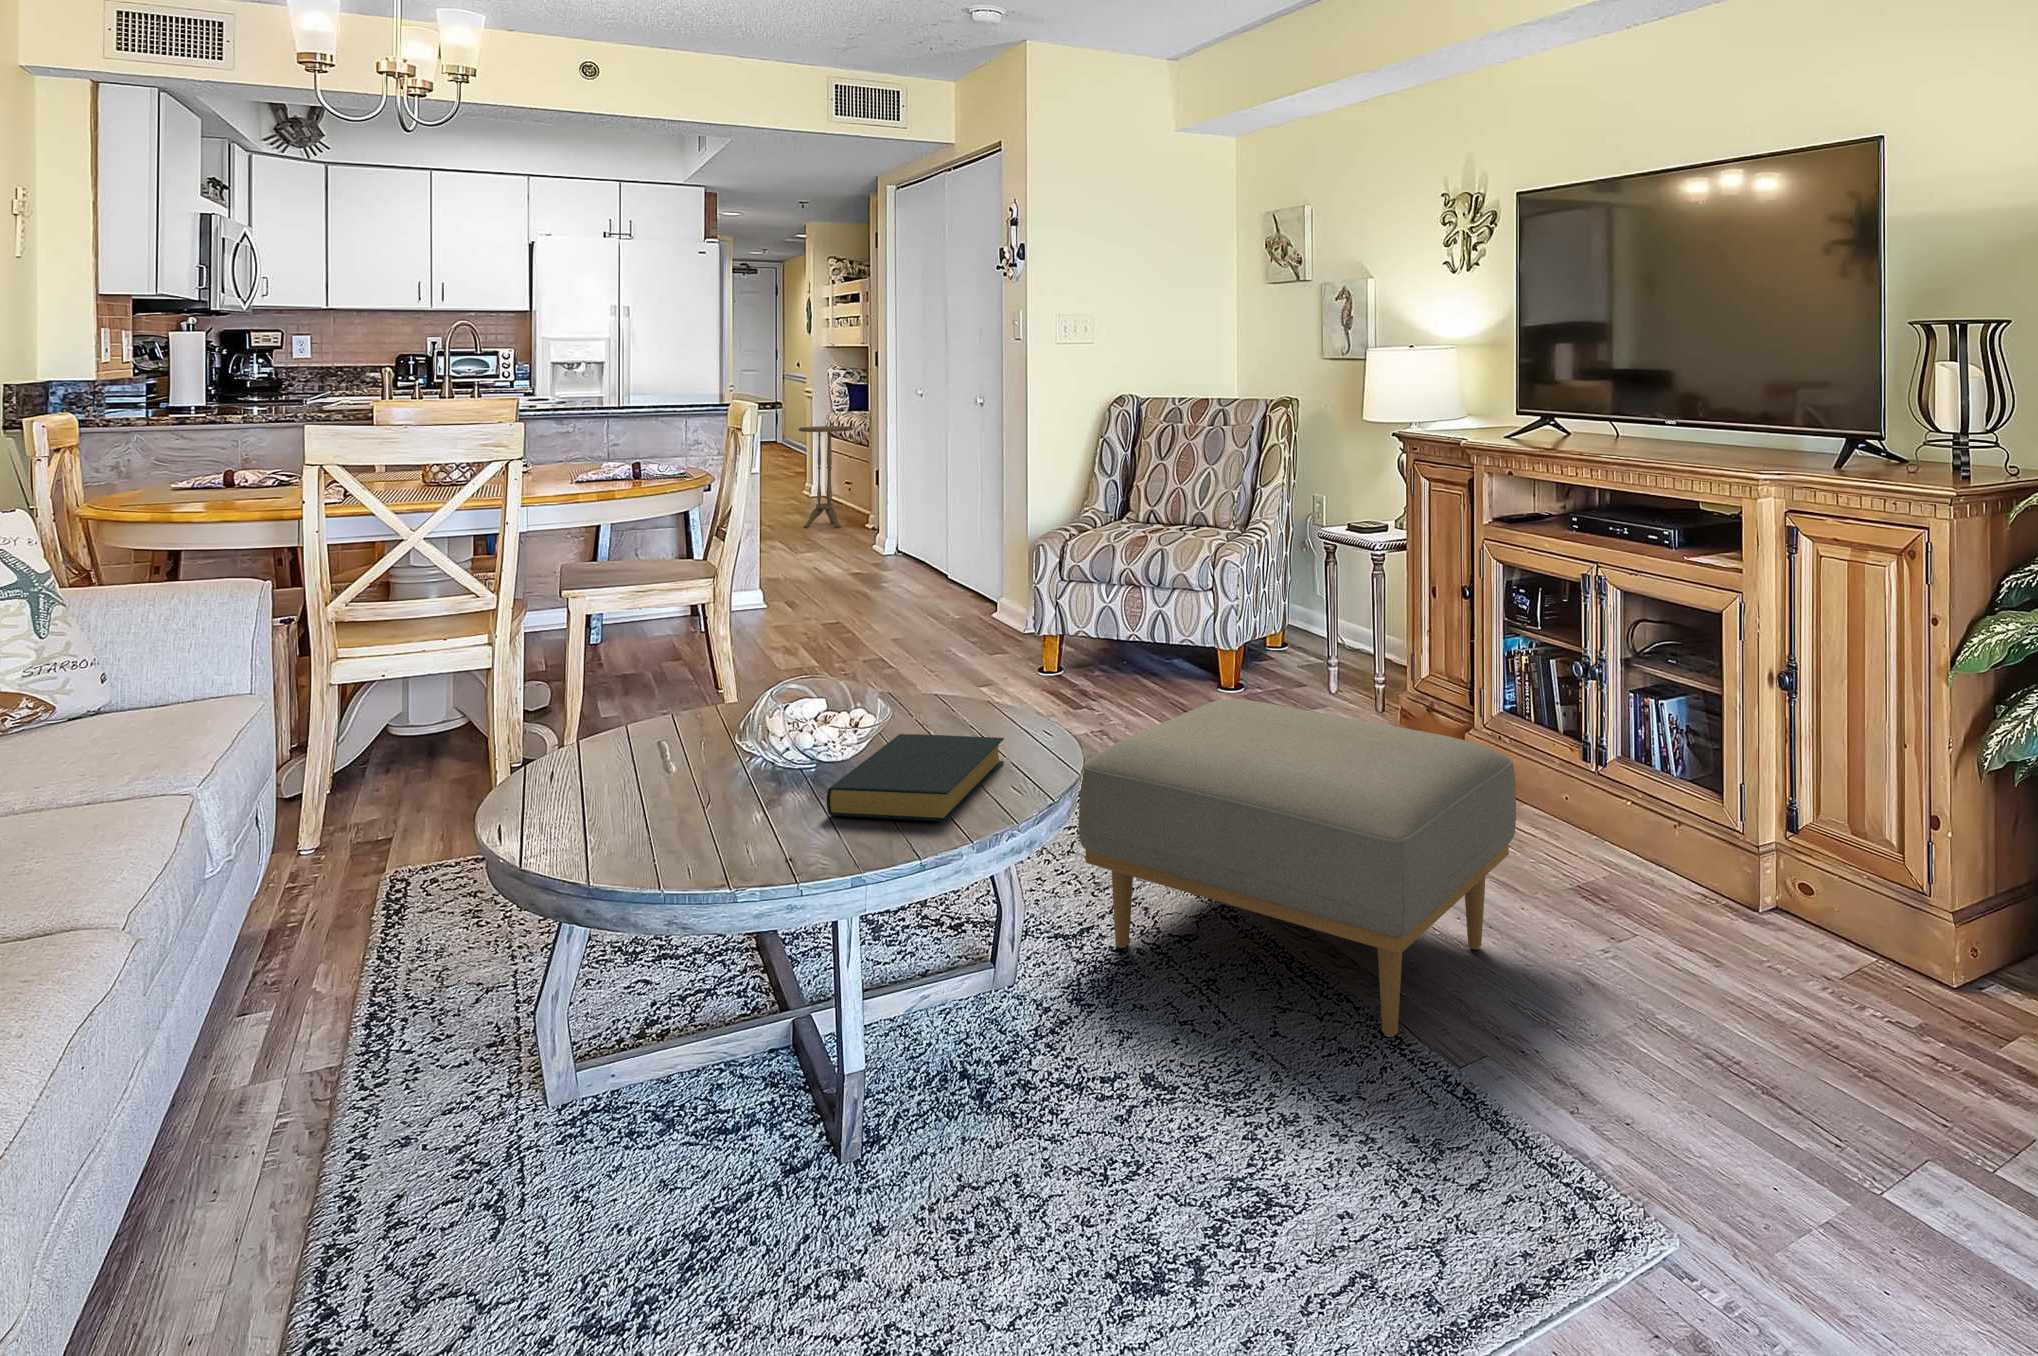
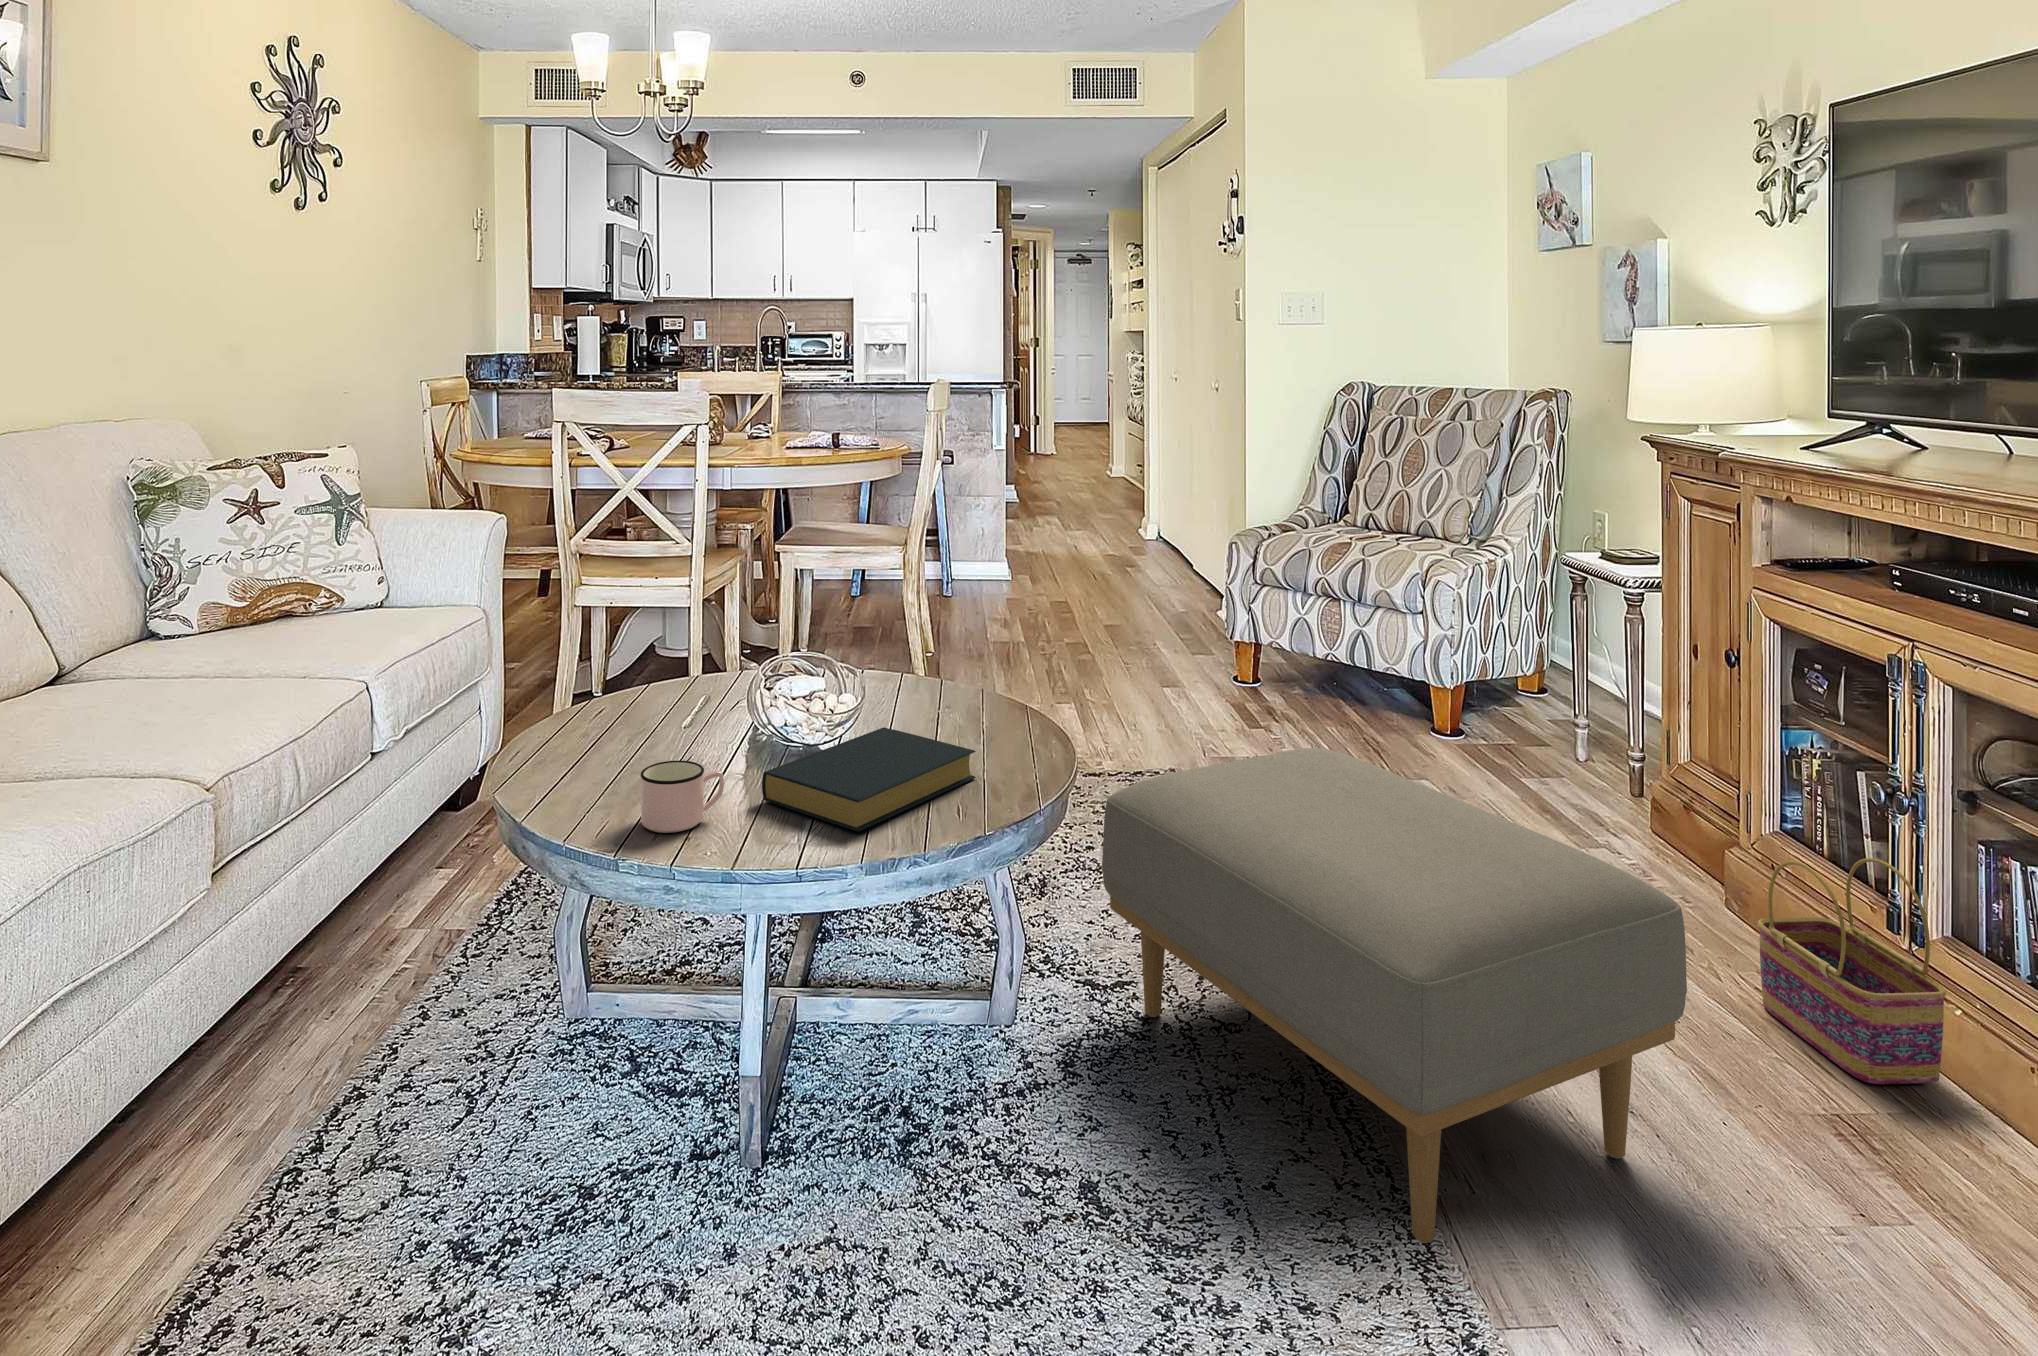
side table: present [799,426,853,528] -> none [1090,410,1141,510]
basket: none [1510,715,1625,864] -> present [1757,858,1946,1084]
mug: none [722,789,803,861] -> present [641,761,724,833]

